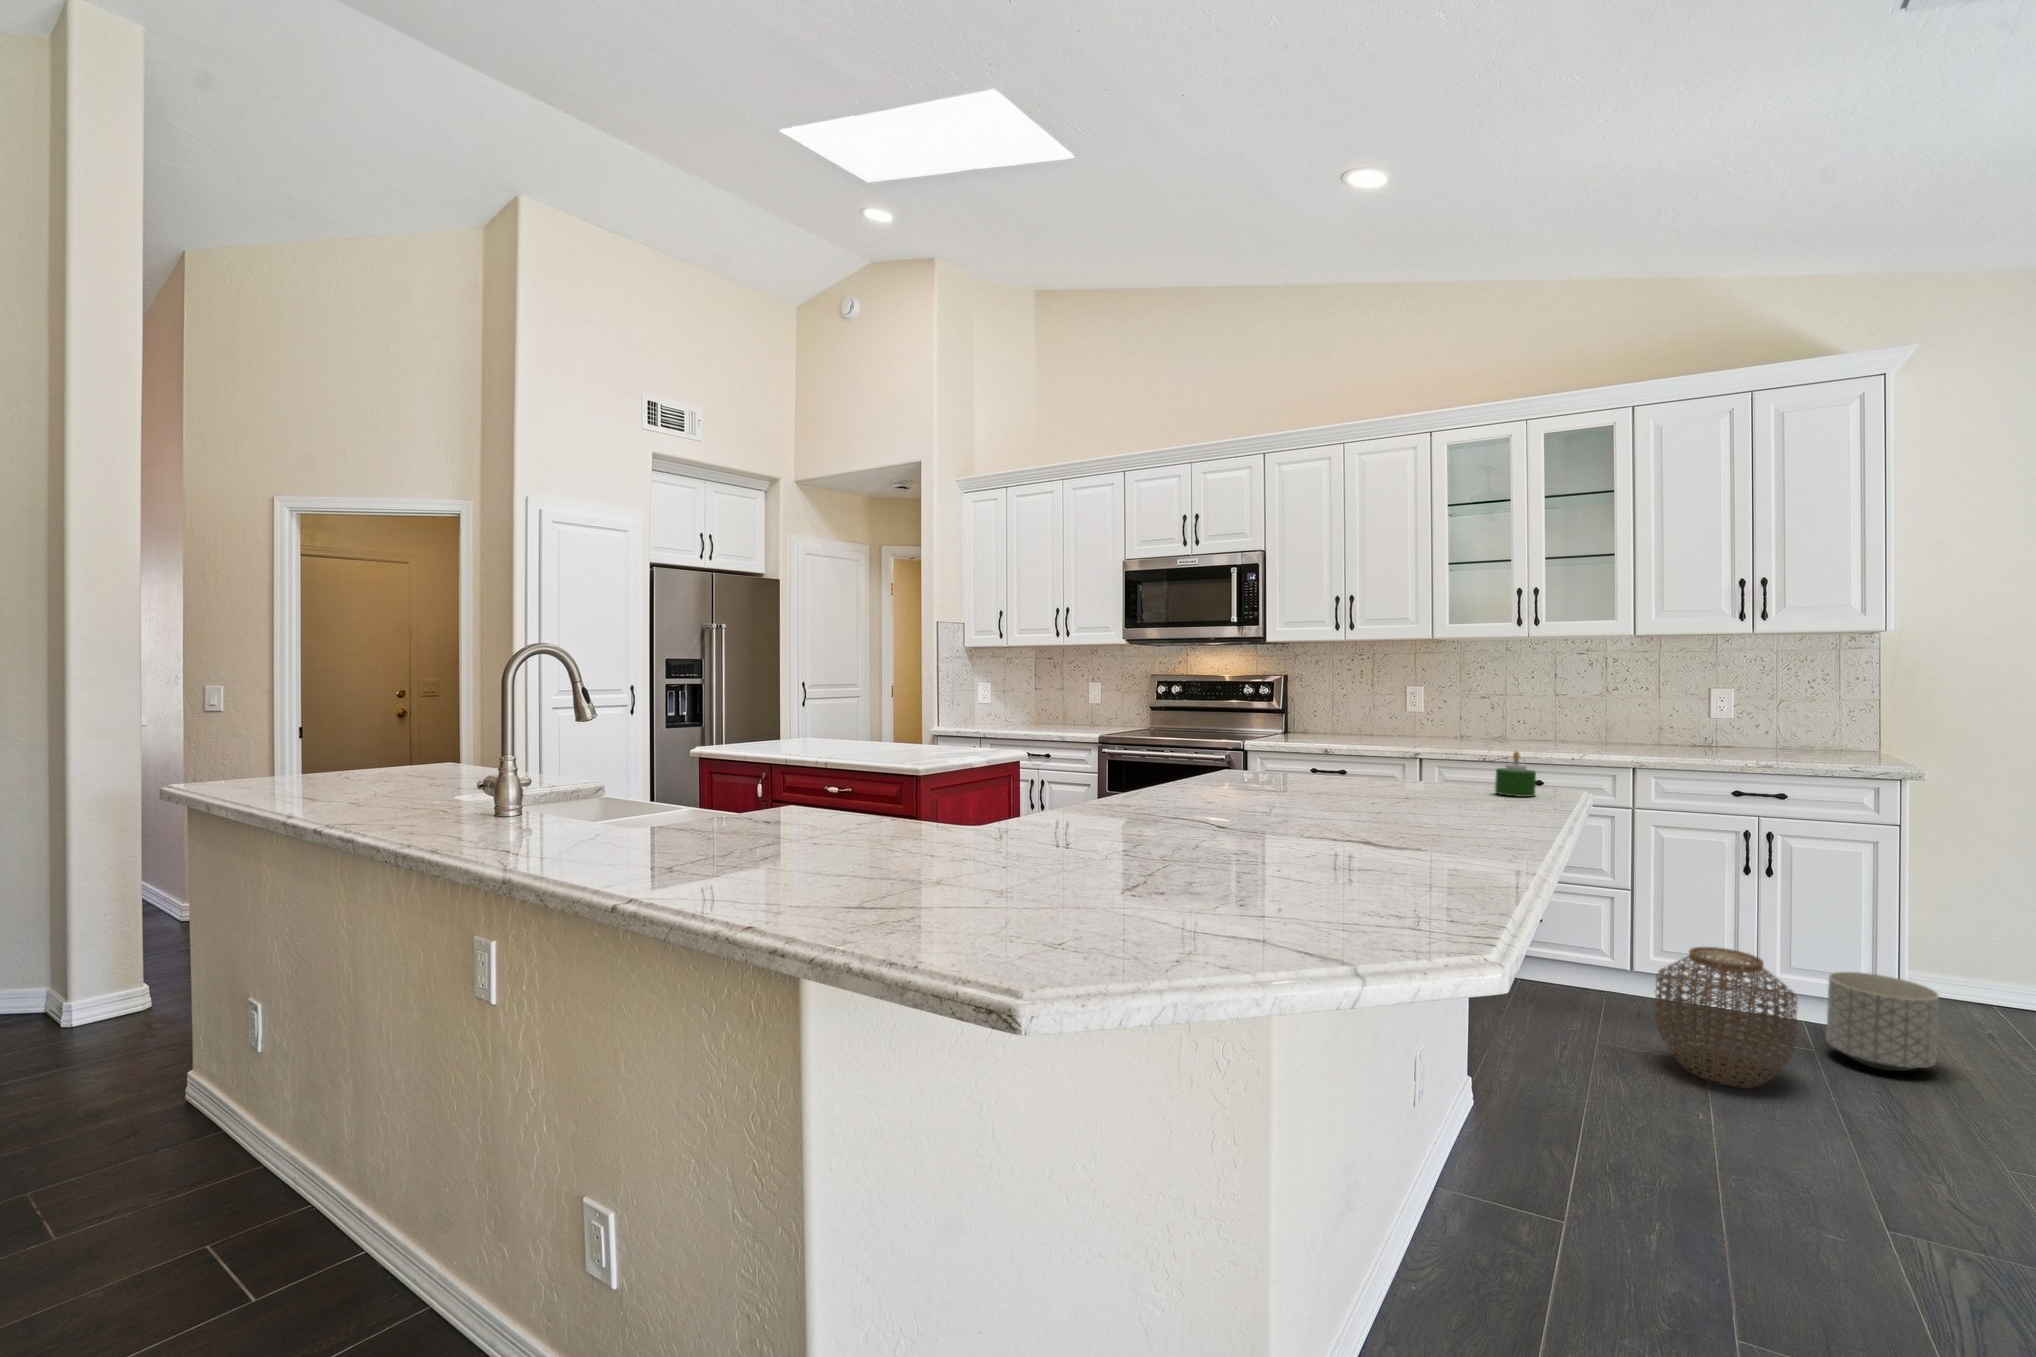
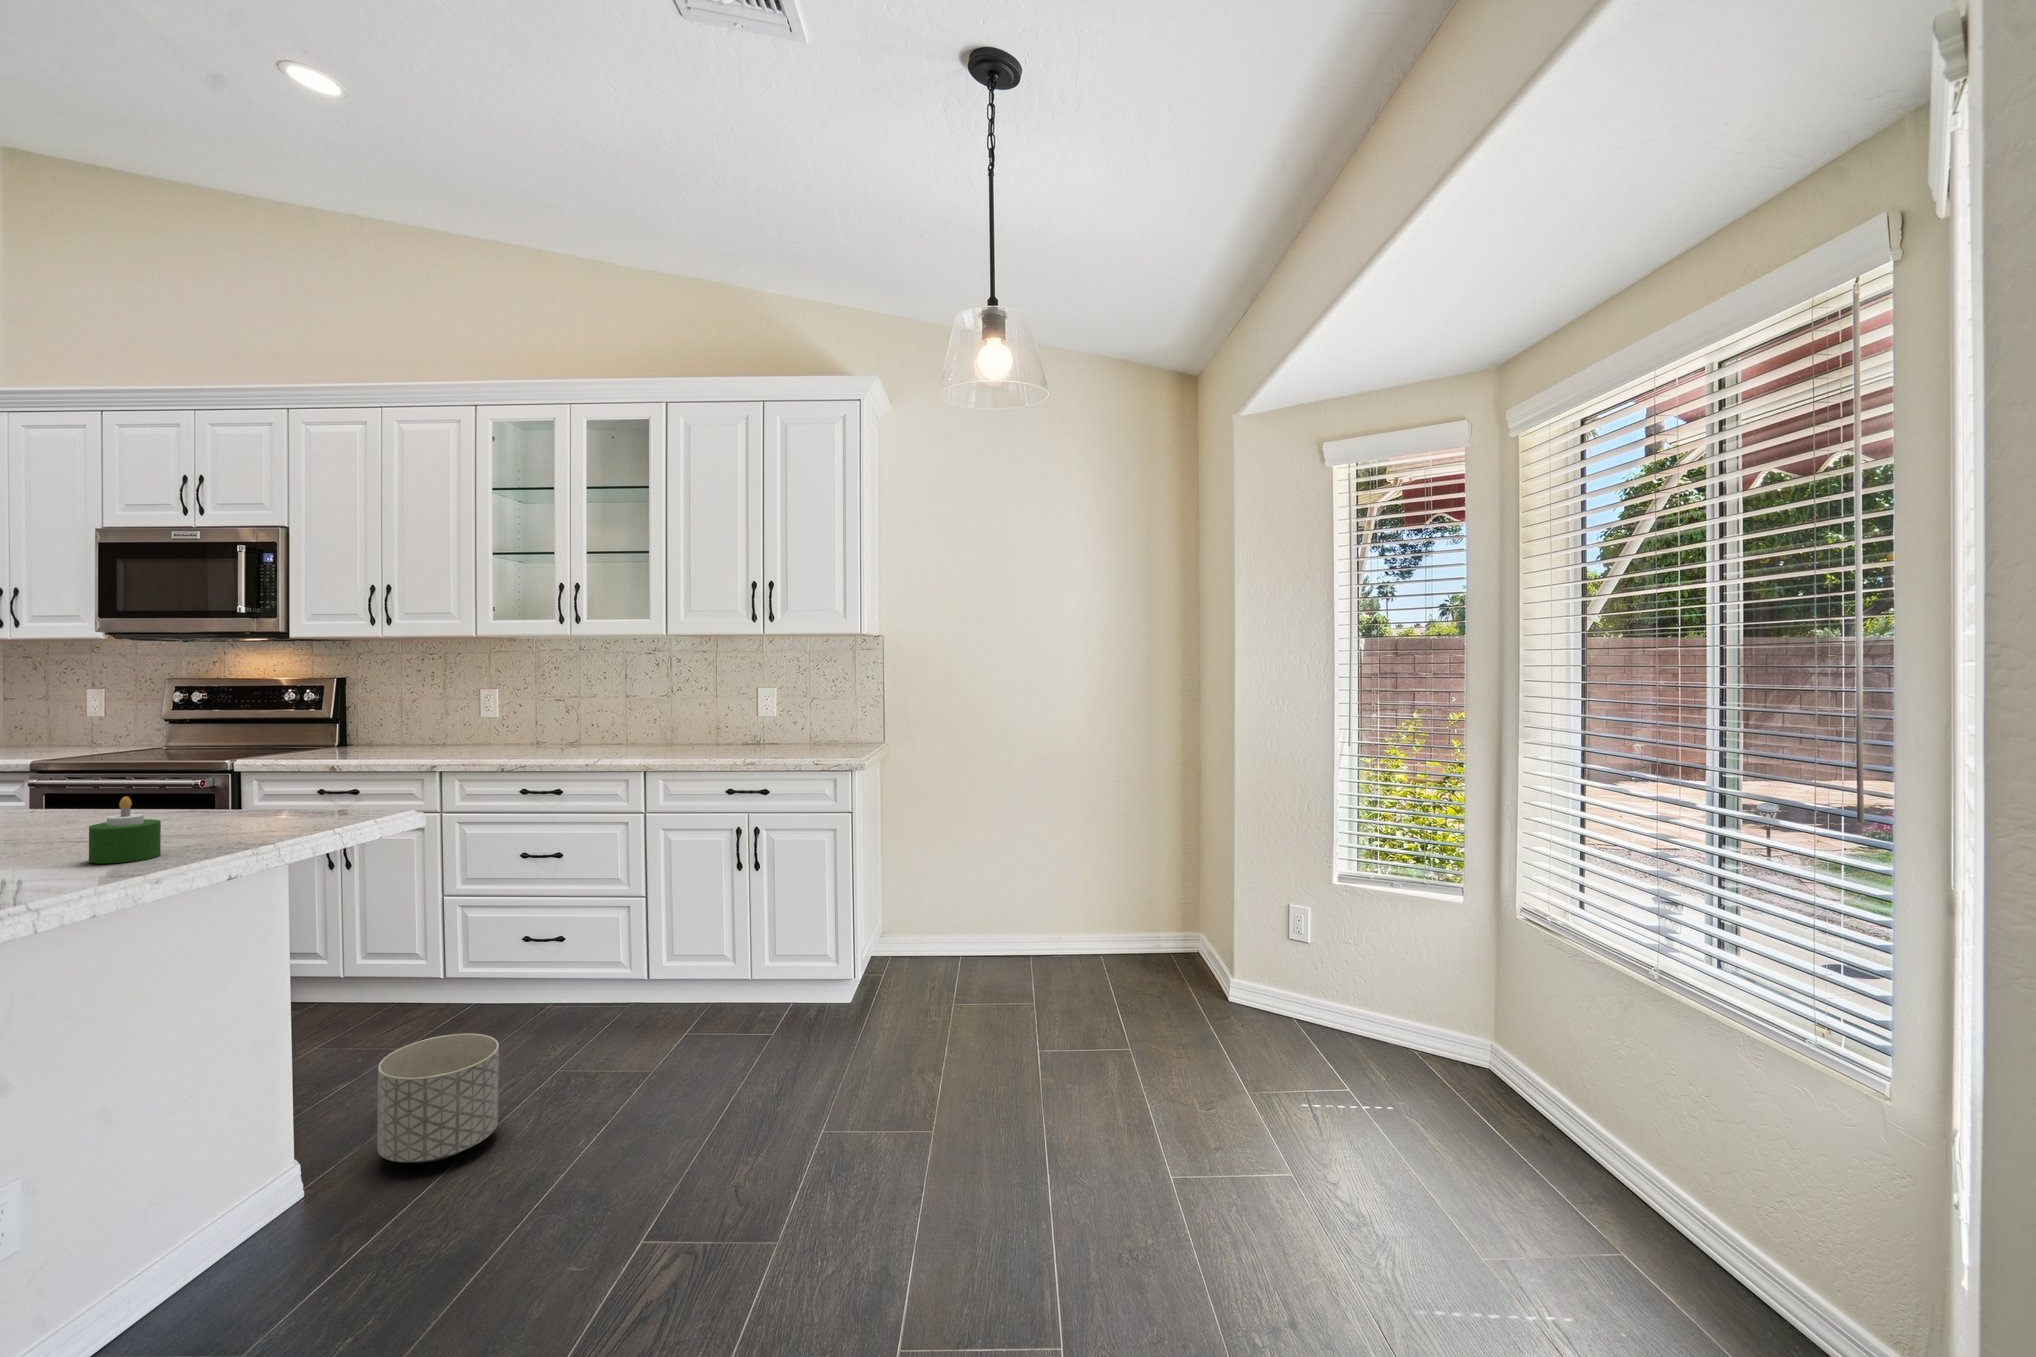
woven basket: present [1655,947,1797,1088] -> none [579,961,711,1112]
planter: present [1826,972,1939,1071] -> present [377,1034,499,1163]

